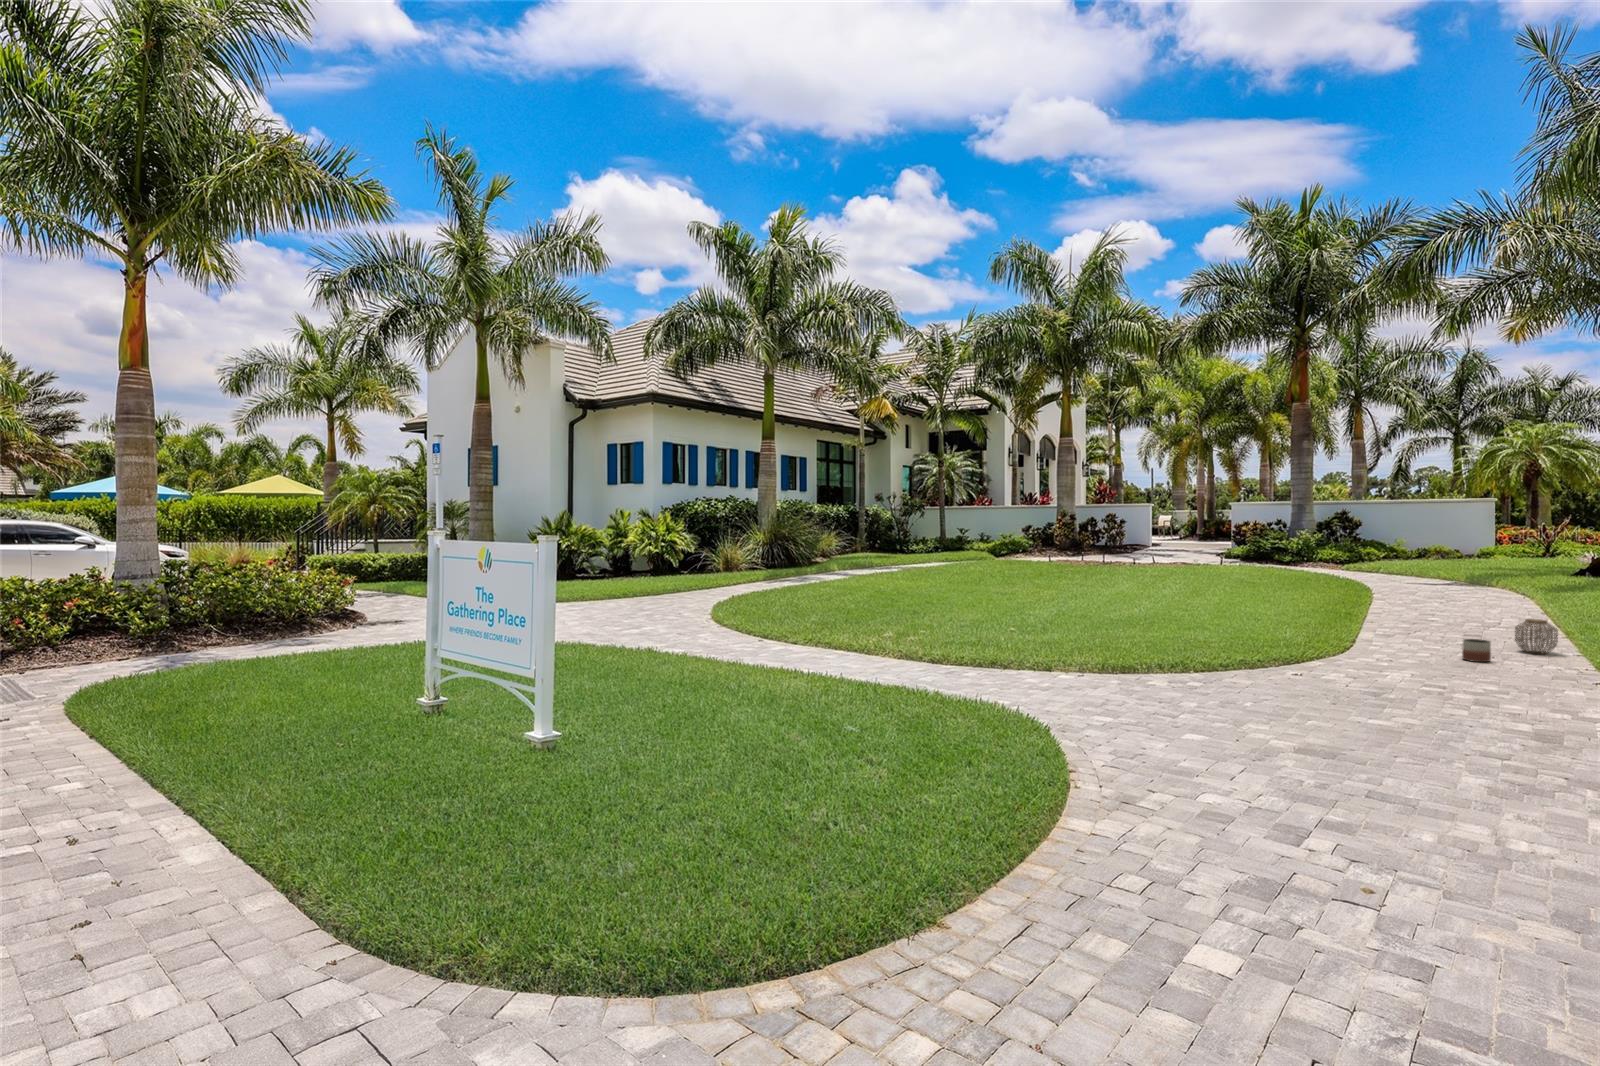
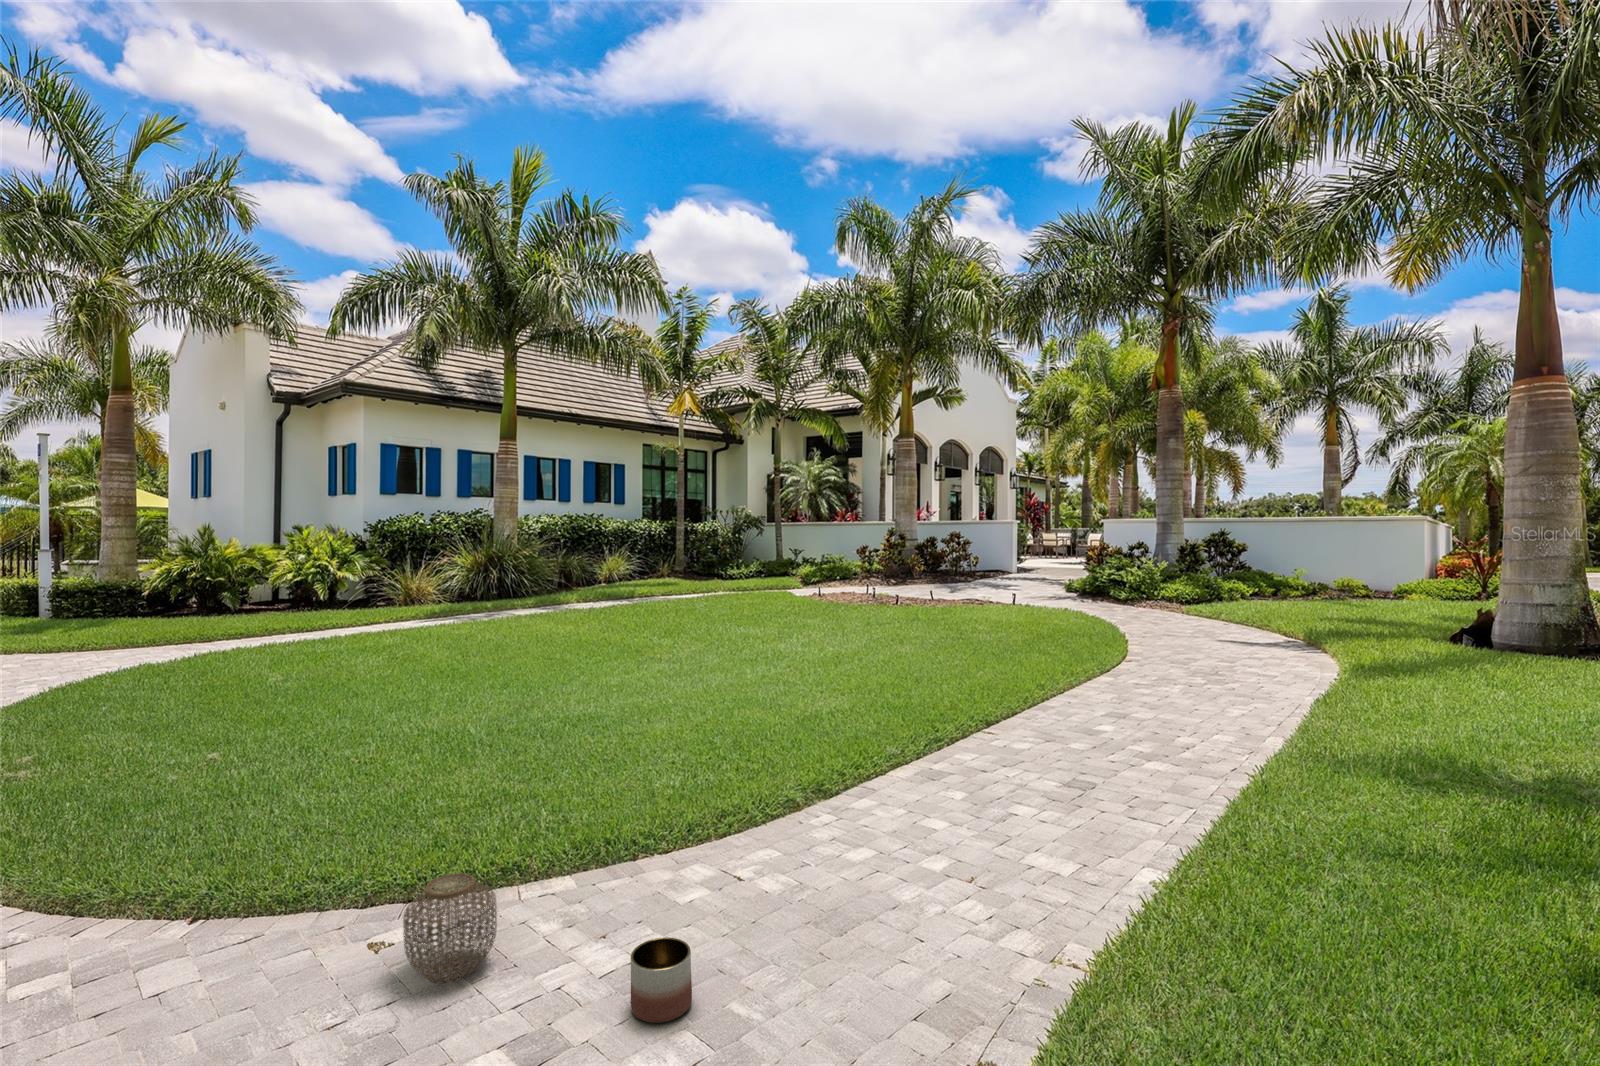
woven basket: present [1515,619,1558,655] -> present [403,873,497,983]

